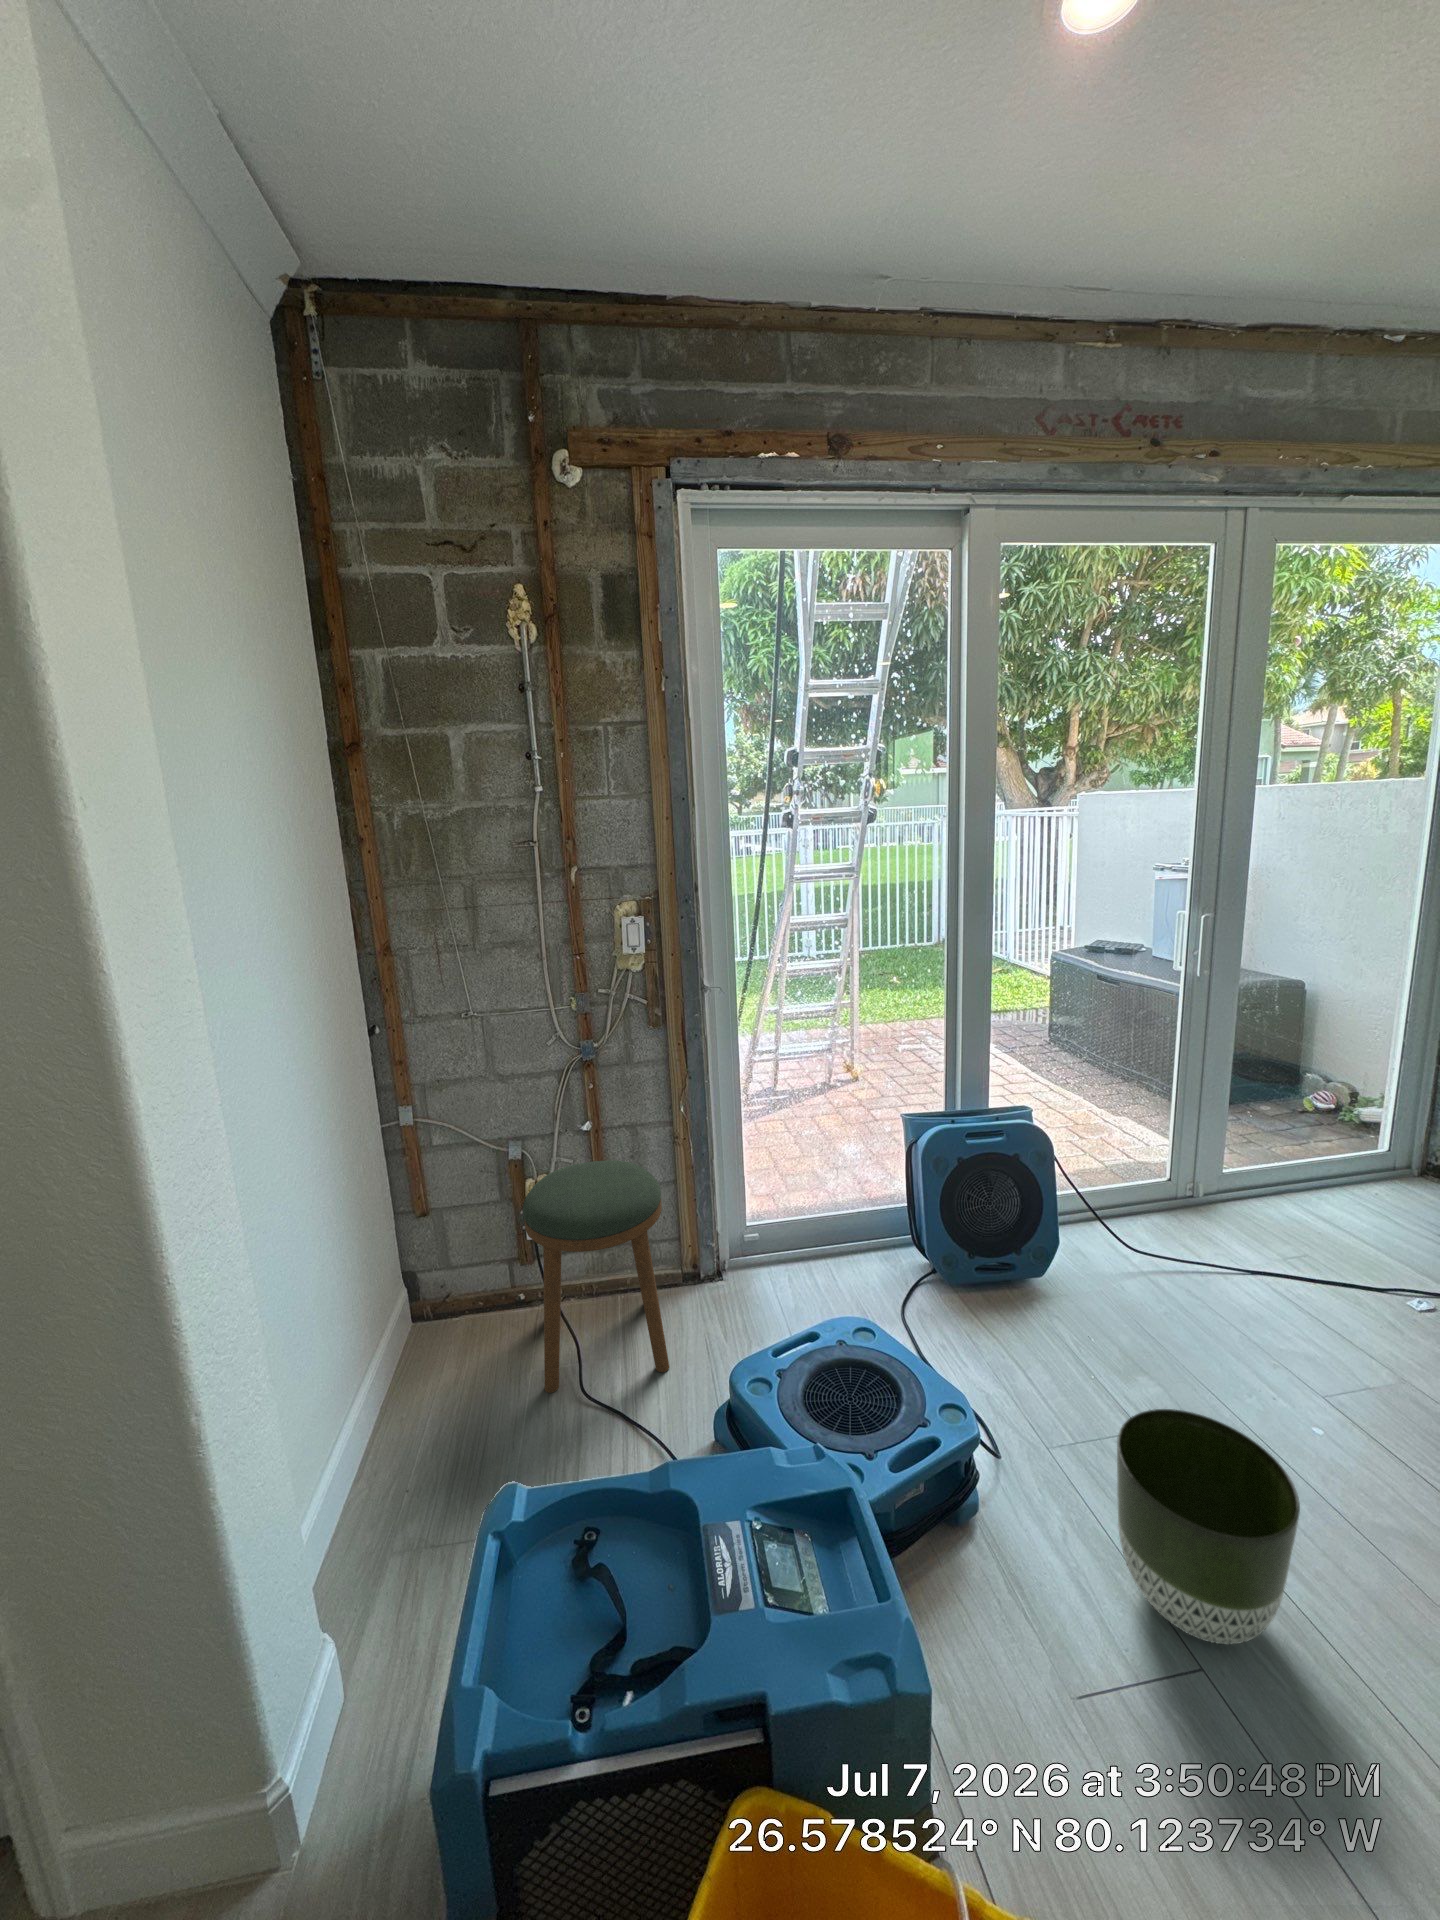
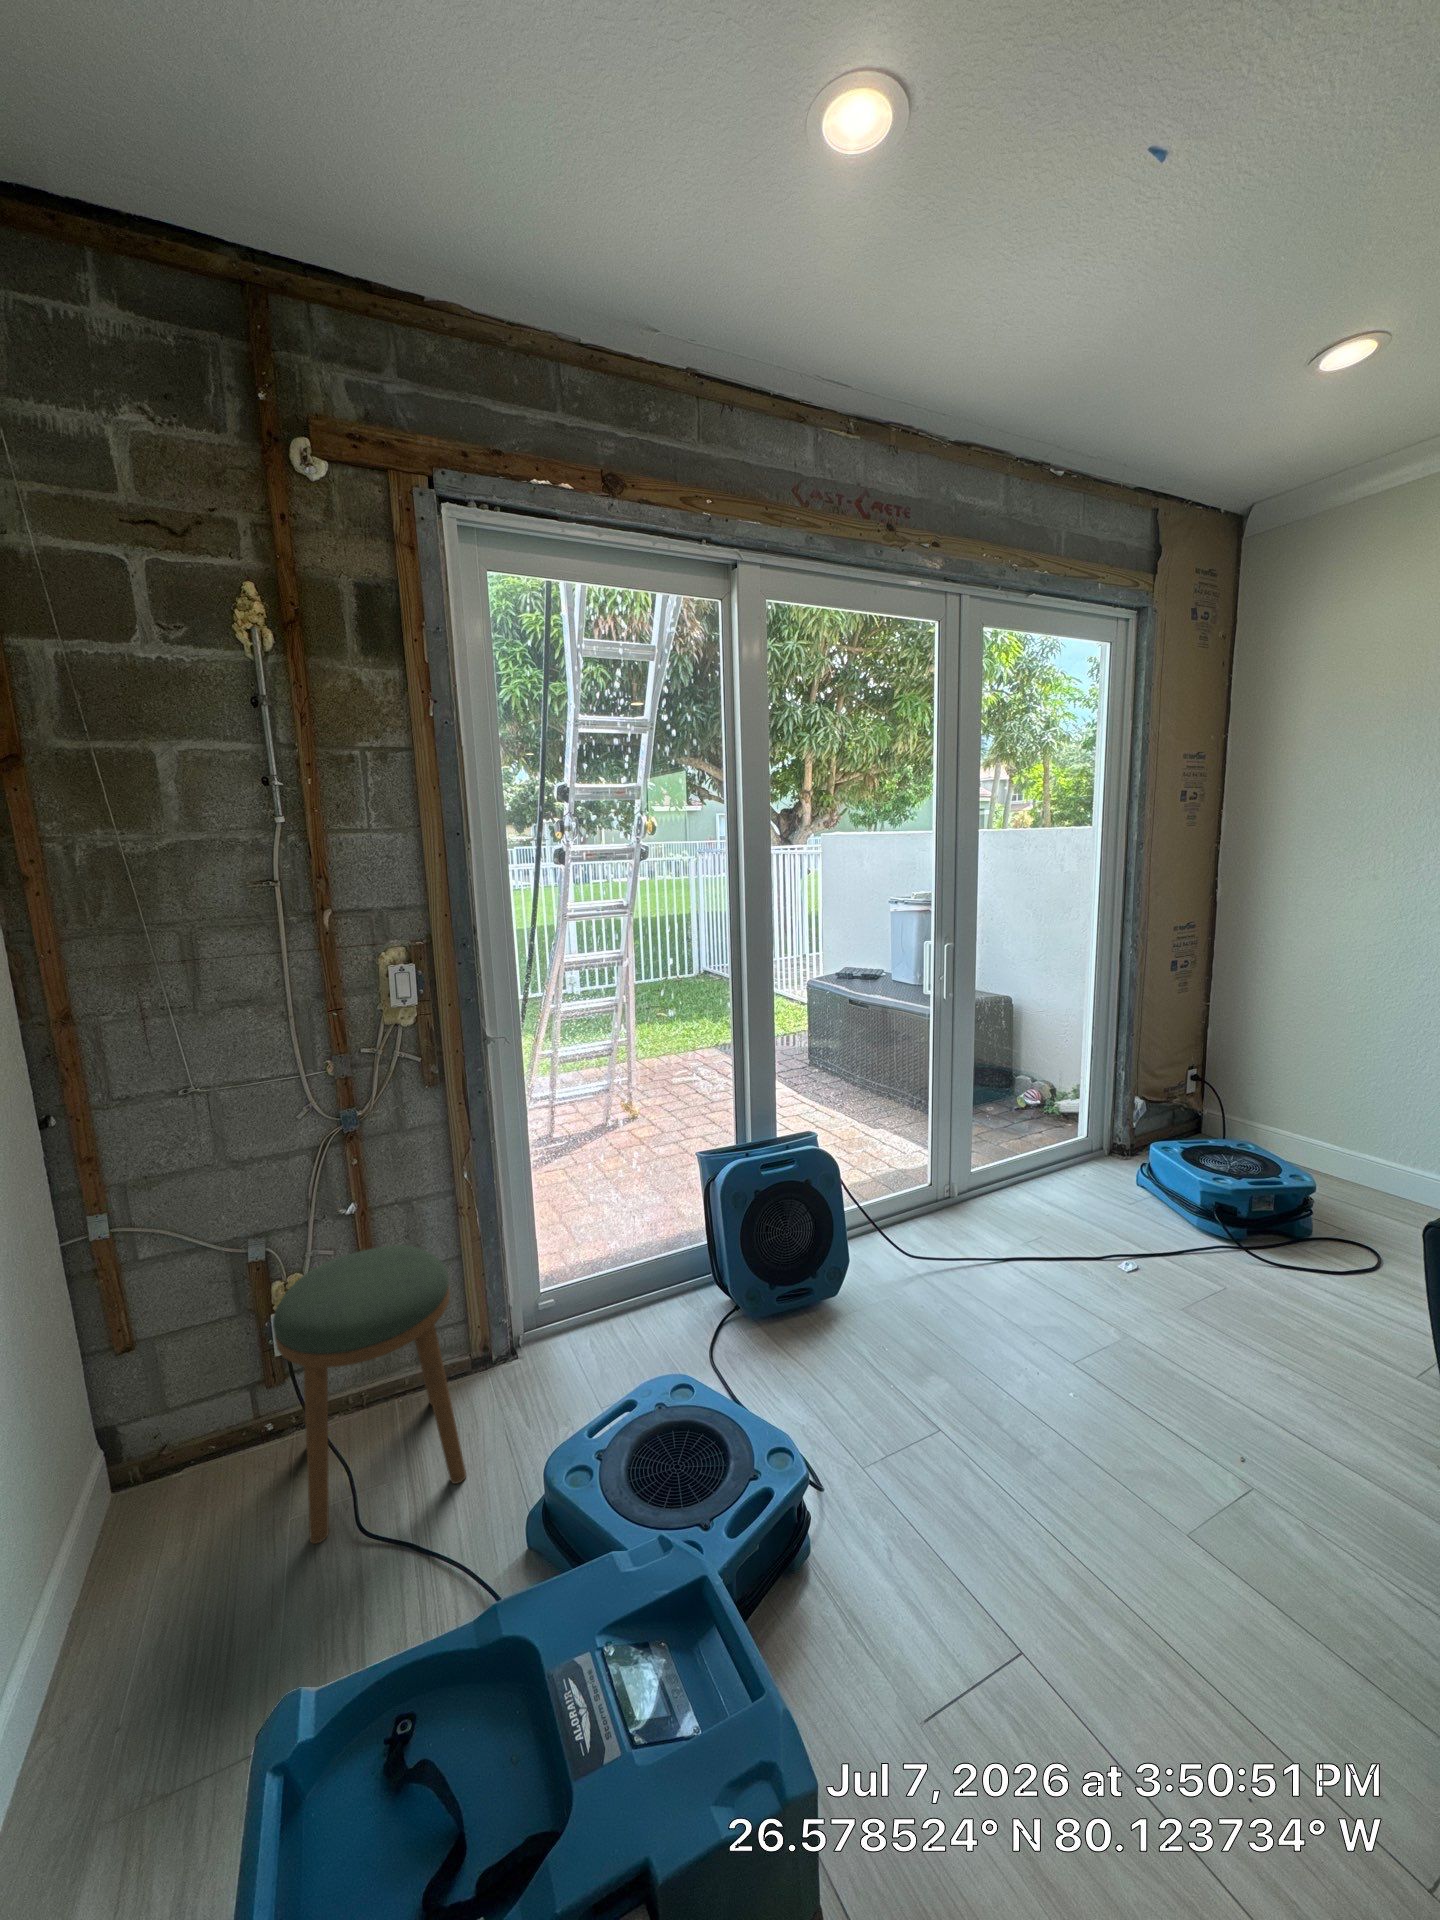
planter: present [1117,1409,1300,1644] -> none [934,1406,1084,1622]

